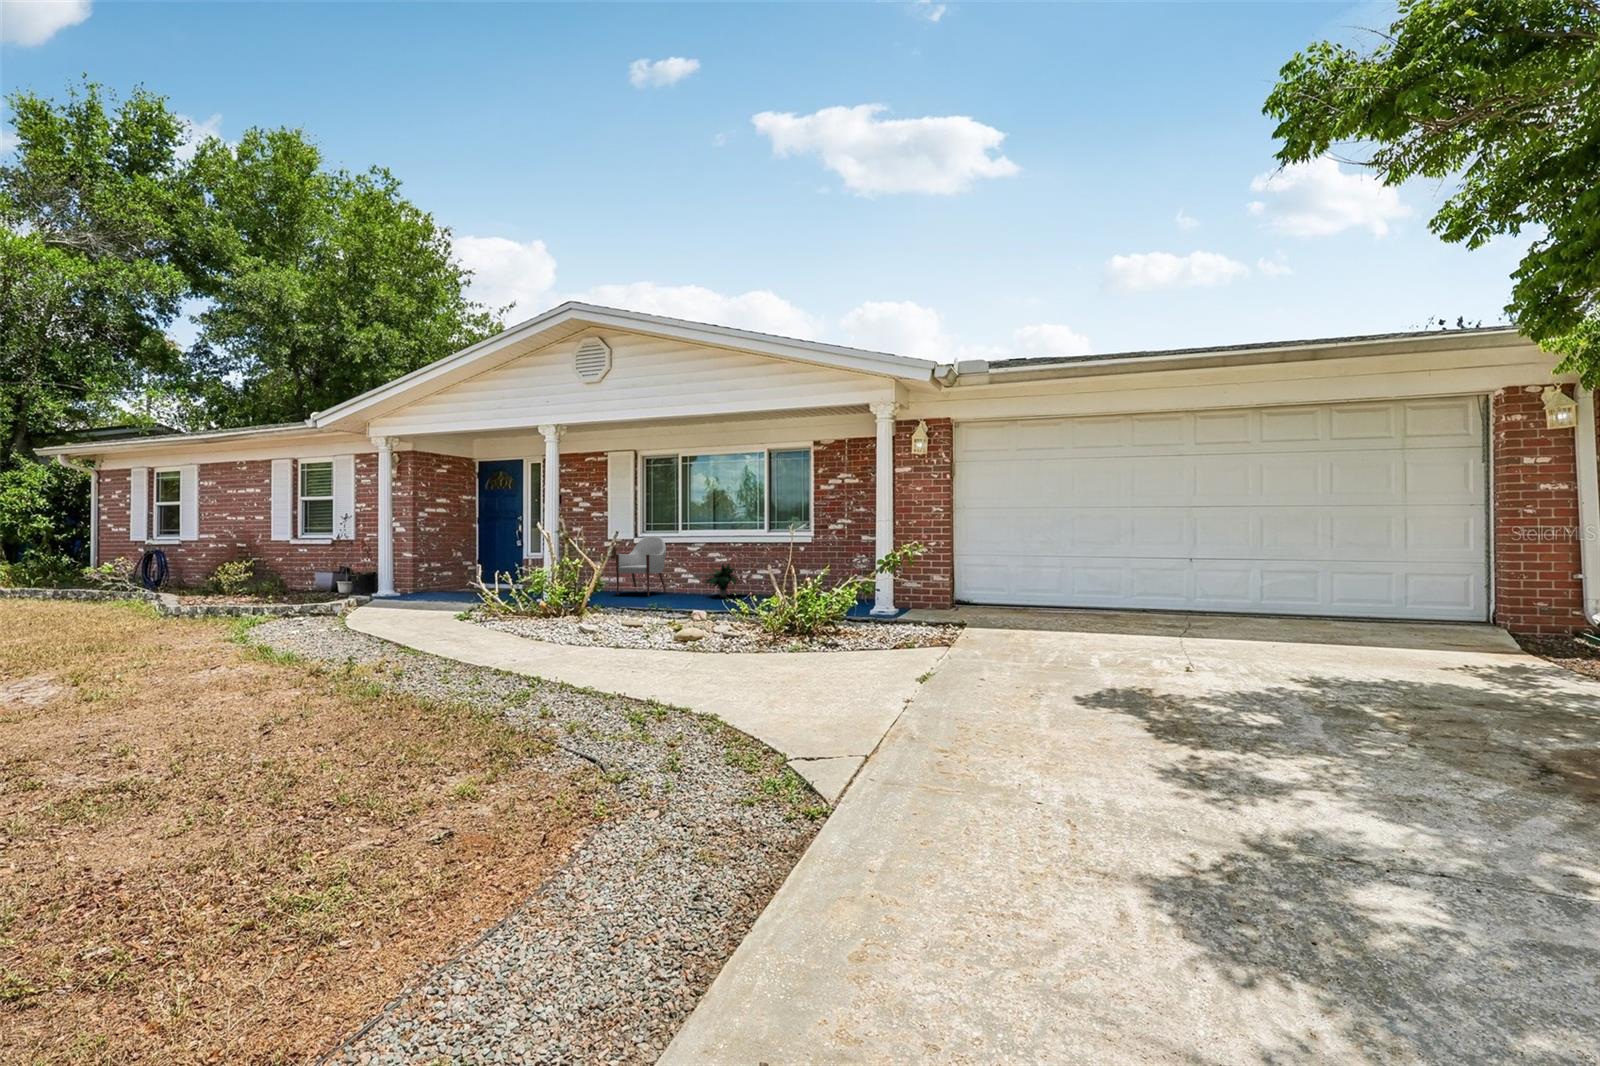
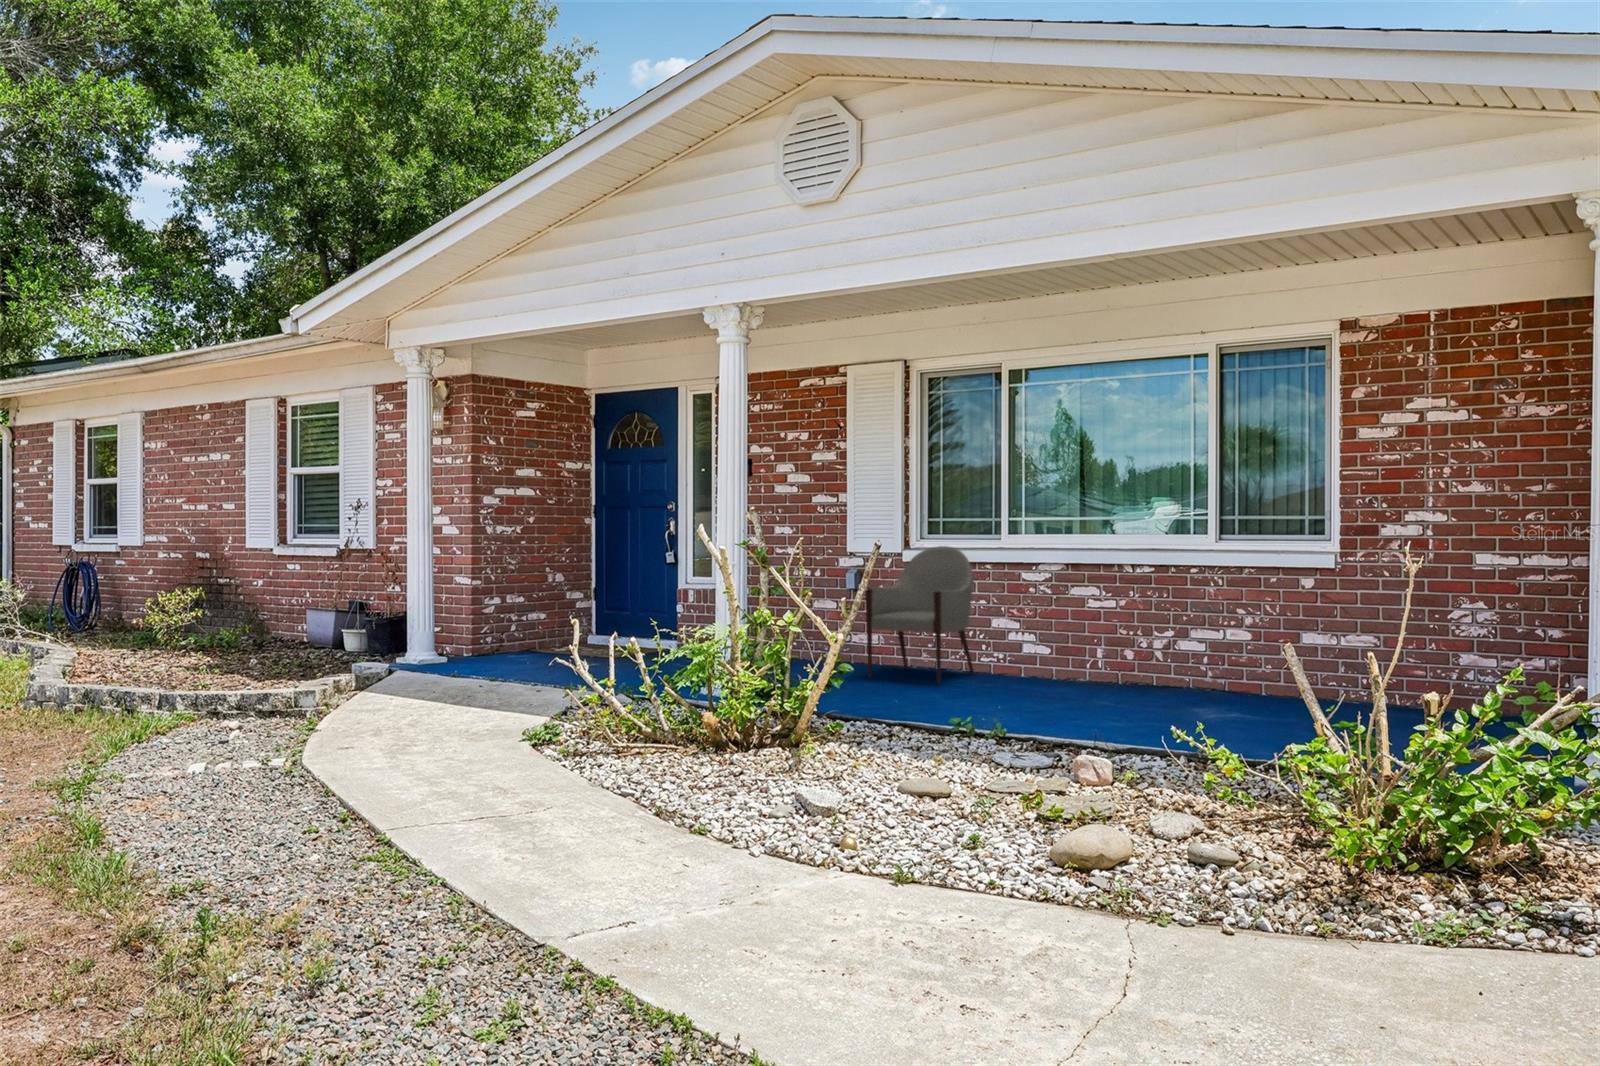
potted plant: present [705,564,741,597] -> none [1068,612,1174,693]

